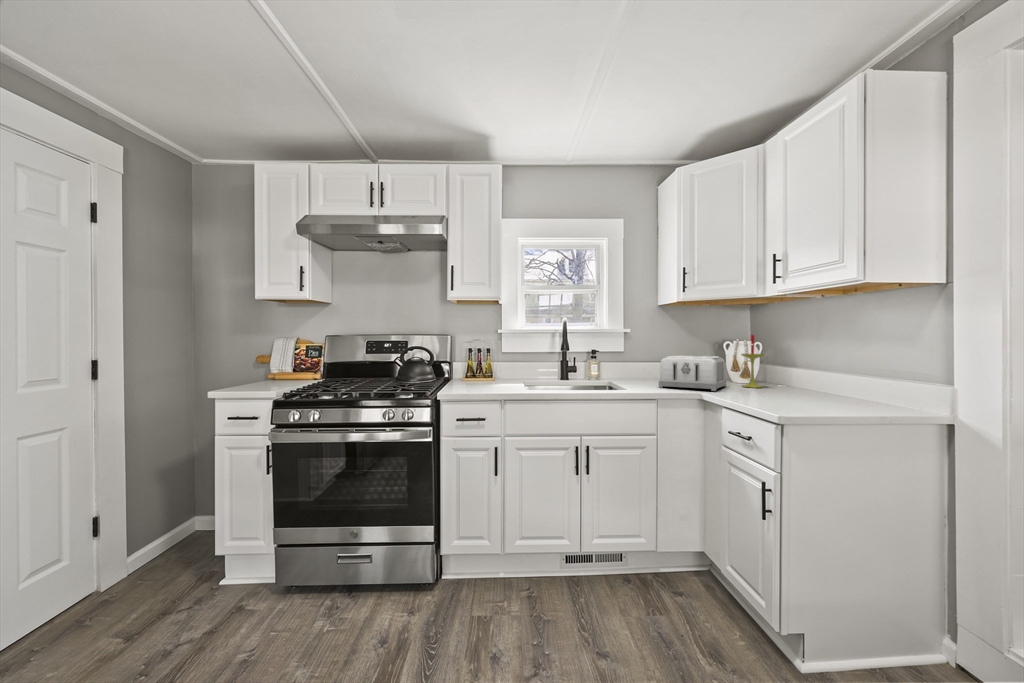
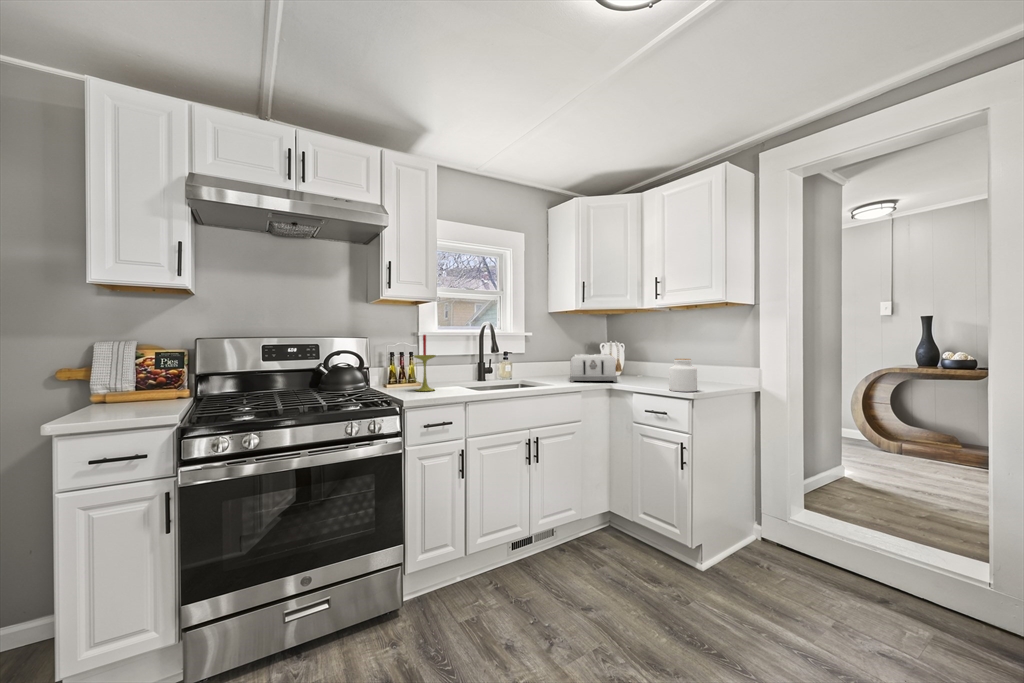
candle: present [741,335,764,388] -> present [412,335,435,391]
jar: none [762,364,801,408] -> present [669,359,697,392]

